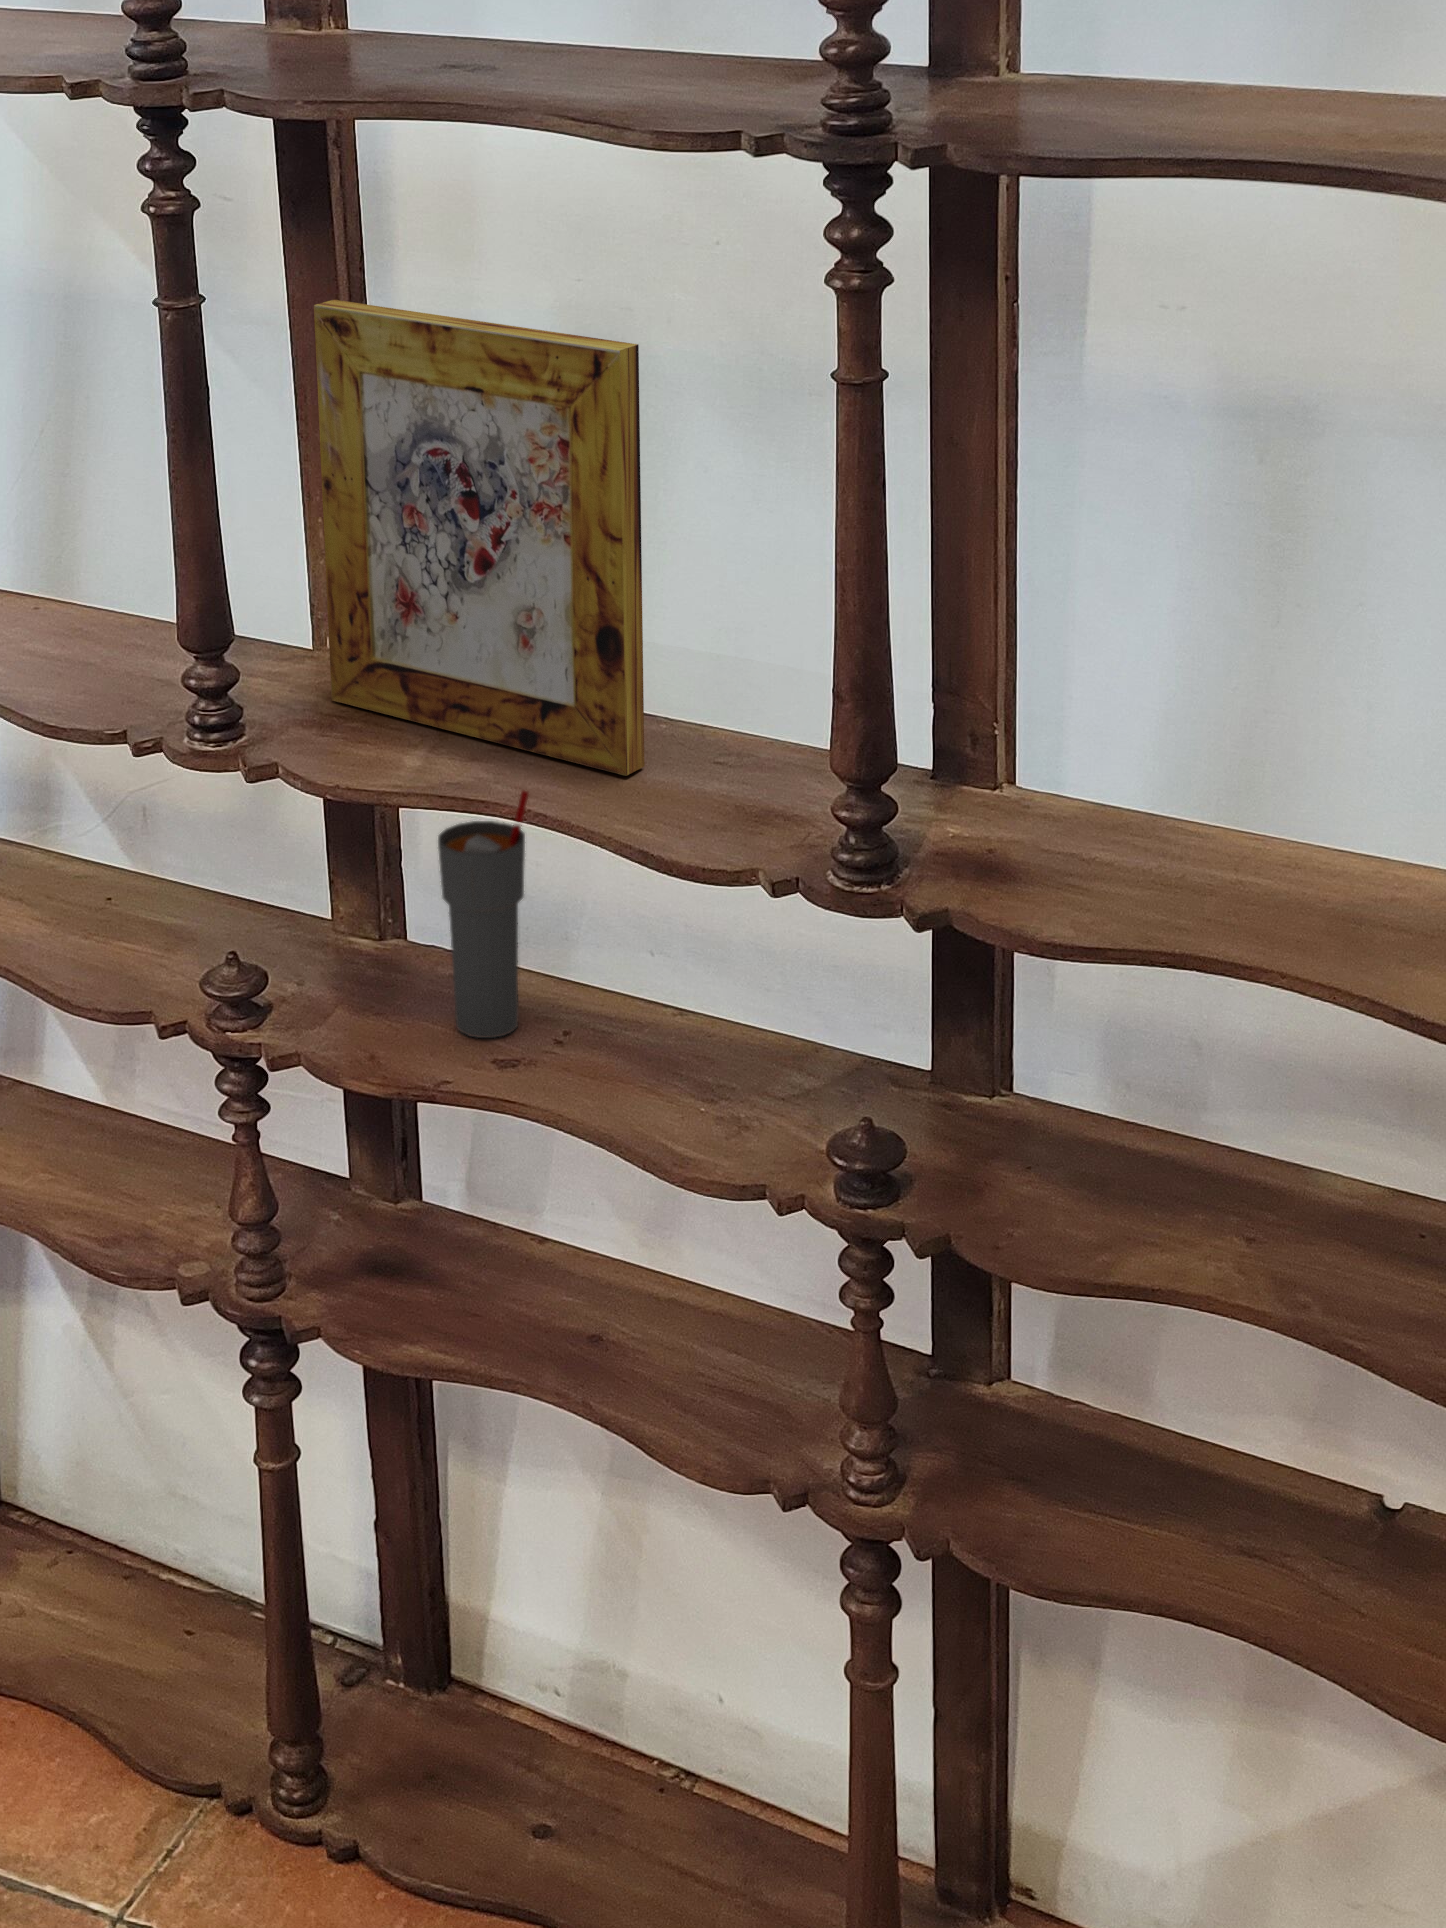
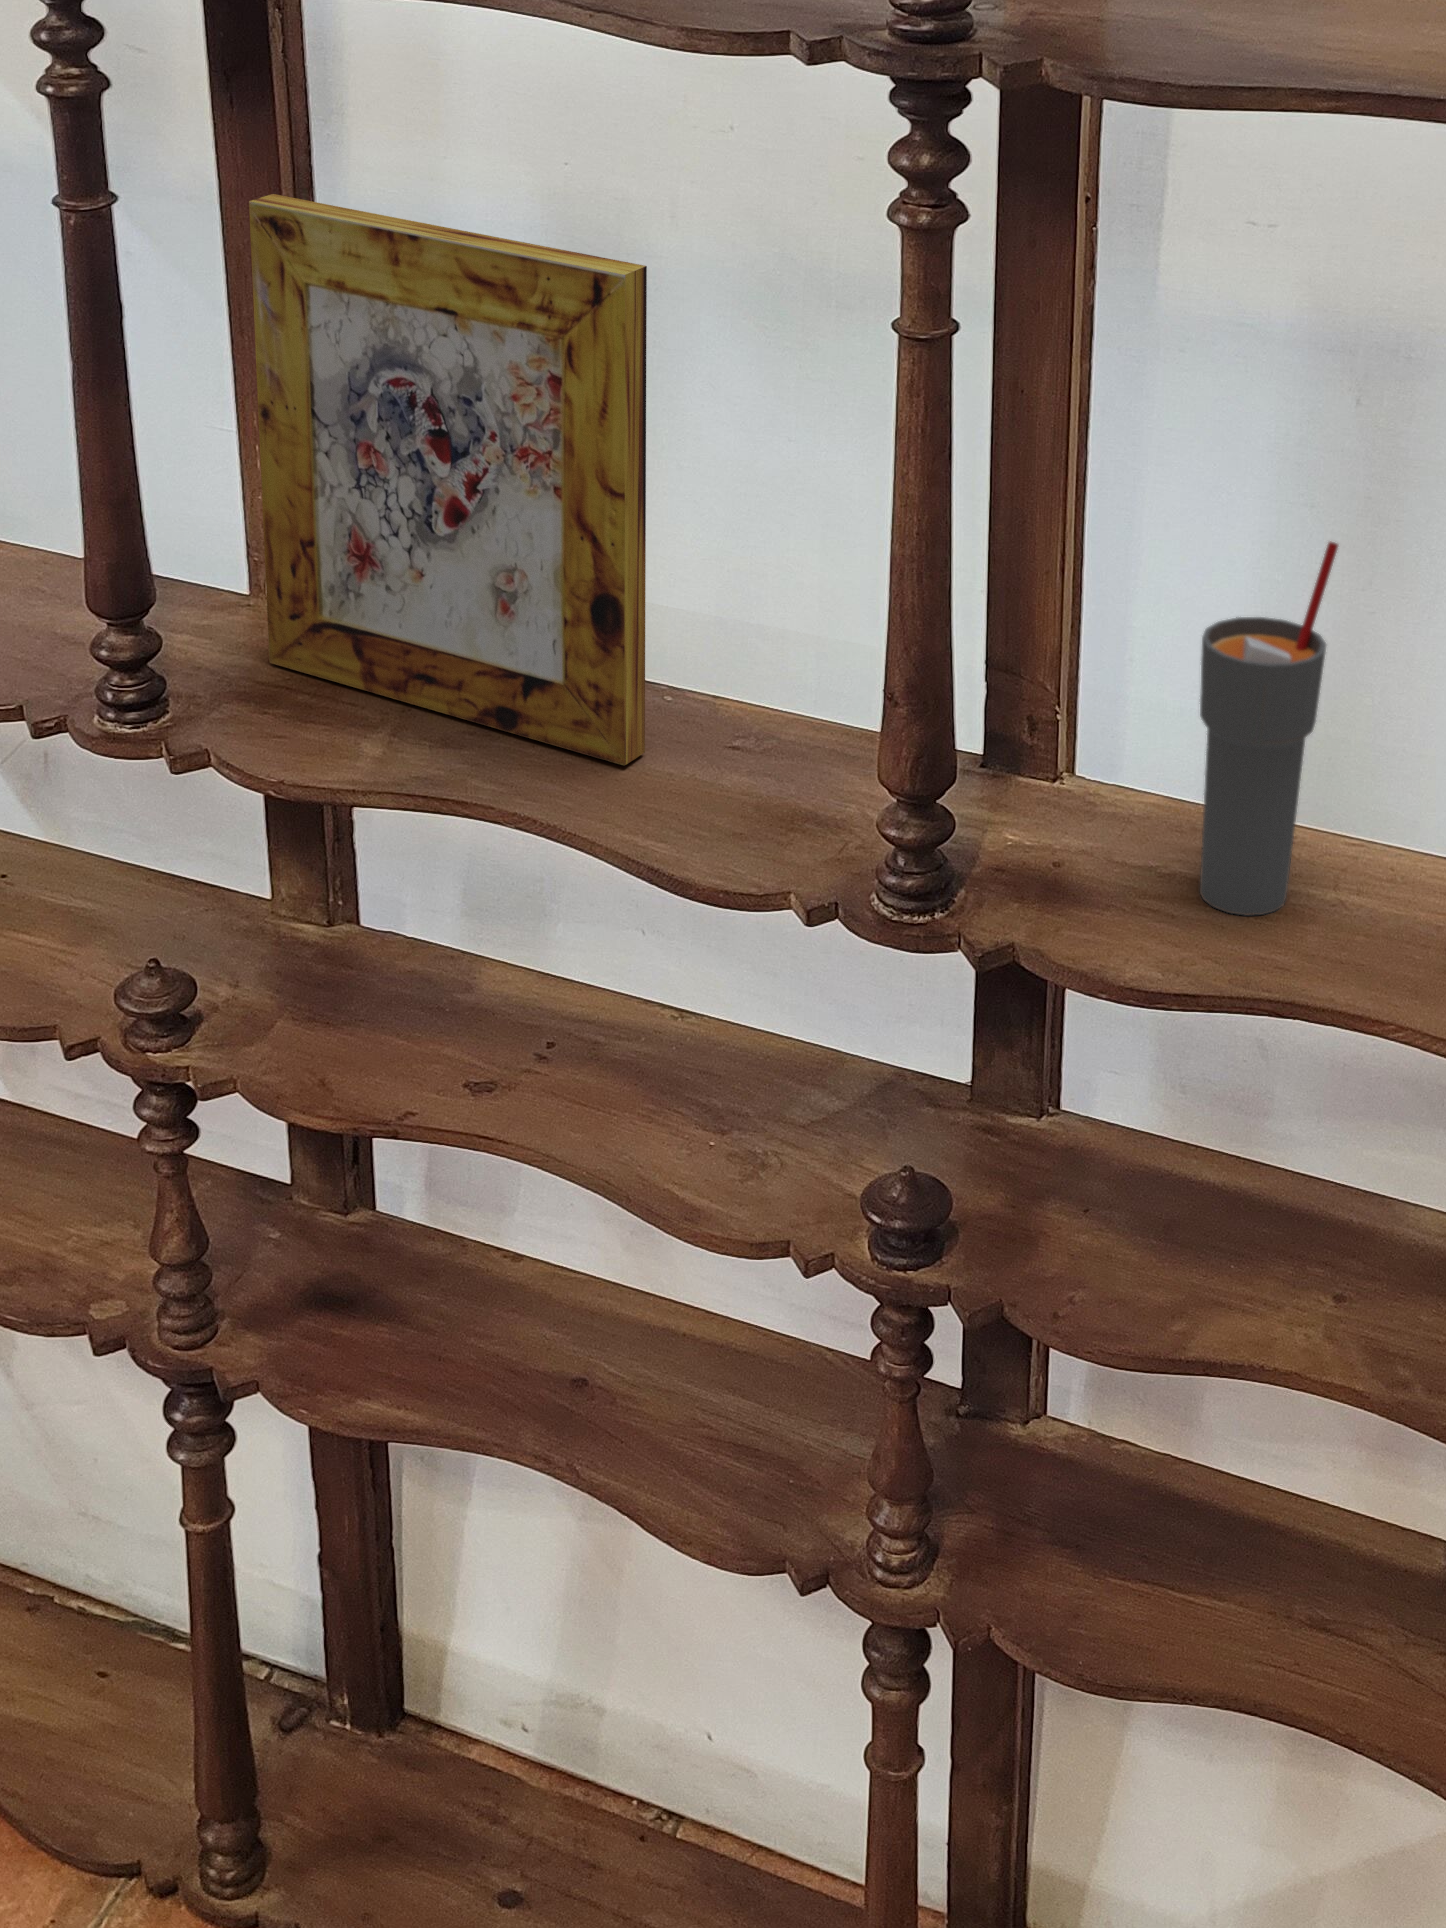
cup: present [438,791,529,1038] -> present [1200,541,1338,915]

